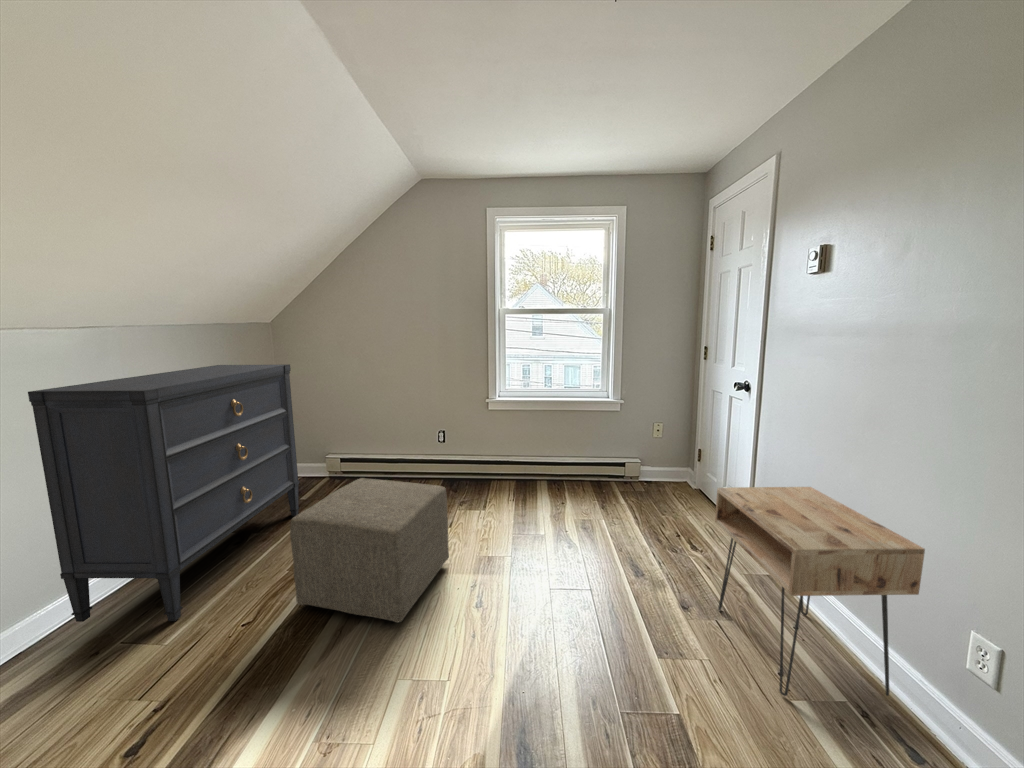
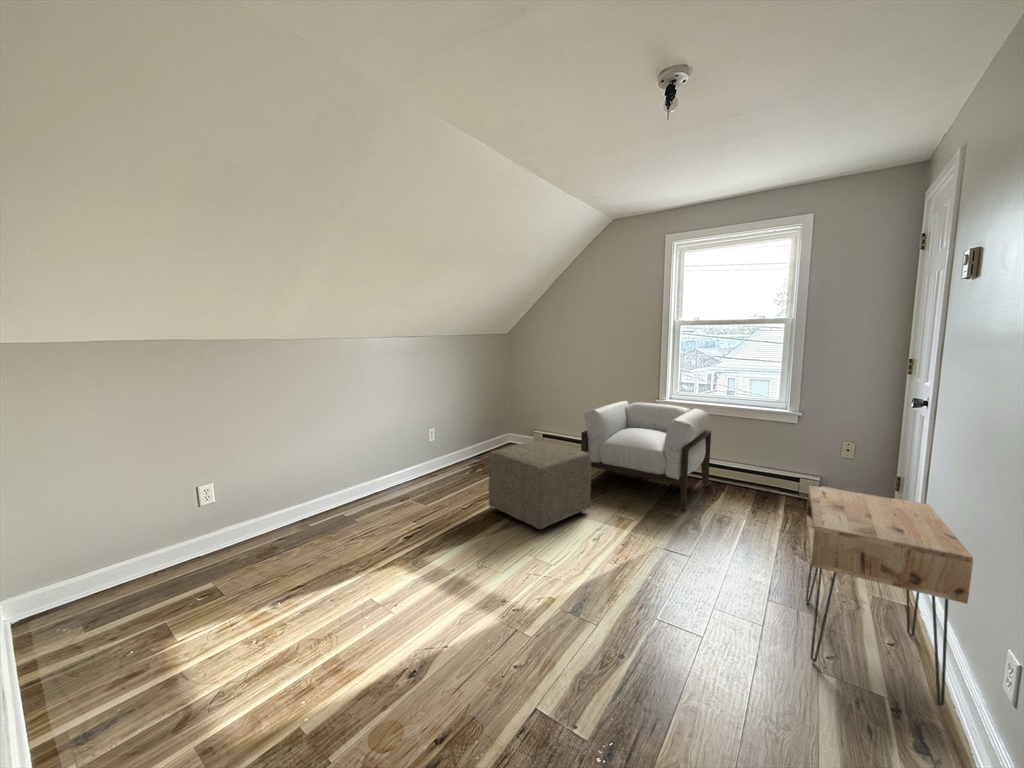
dresser: present [28,364,300,622] -> none [388,360,511,498]
armchair: none [413,404,549,527] -> present [581,401,711,511]

